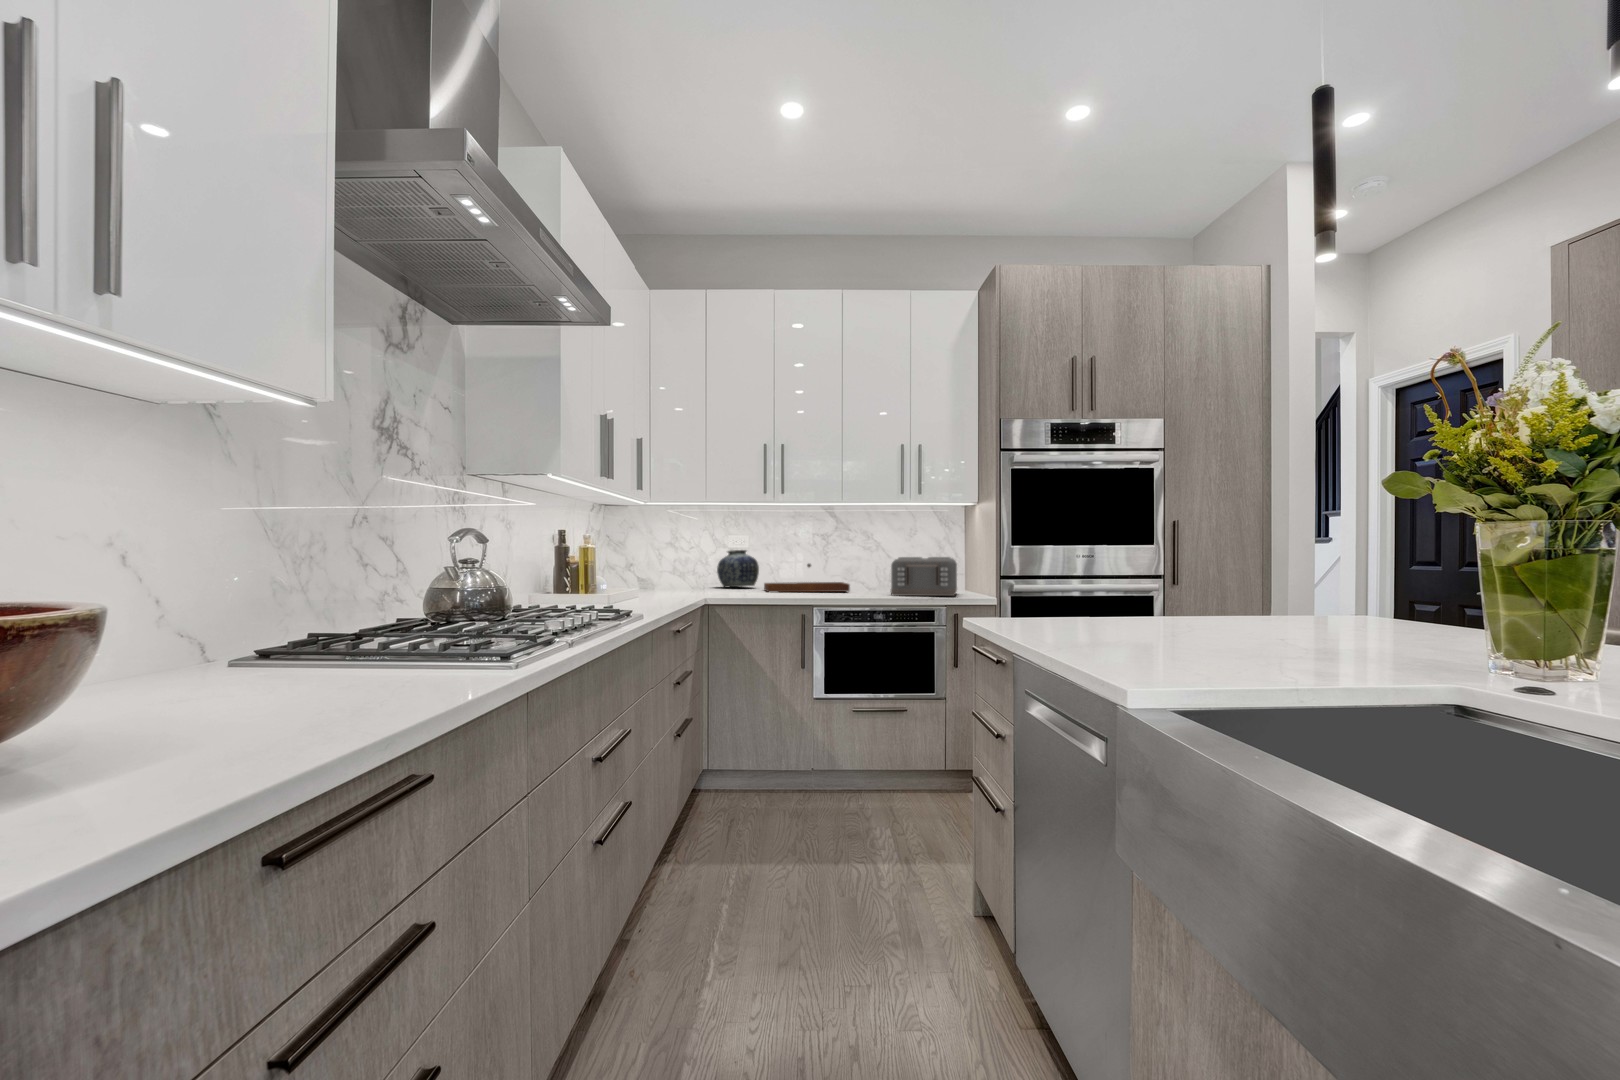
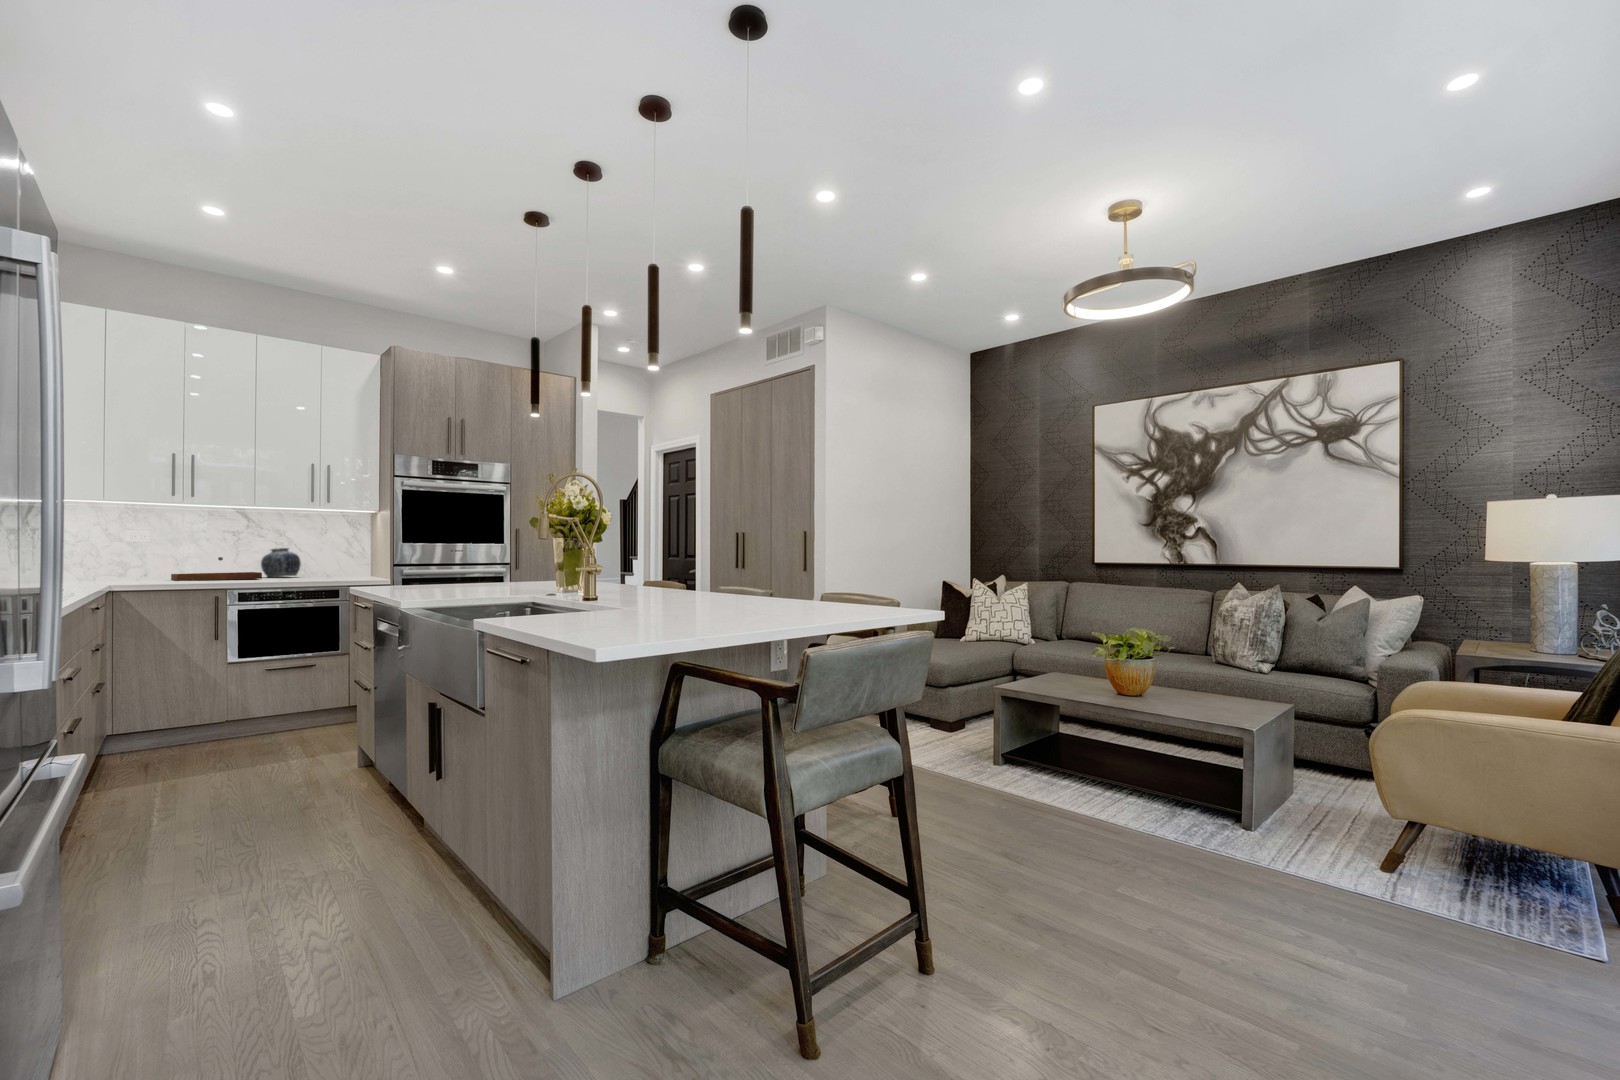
vase: present [717,550,759,587] -> present [261,548,301,577]
toaster: present [891,557,957,596] -> none [301,551,361,580]

